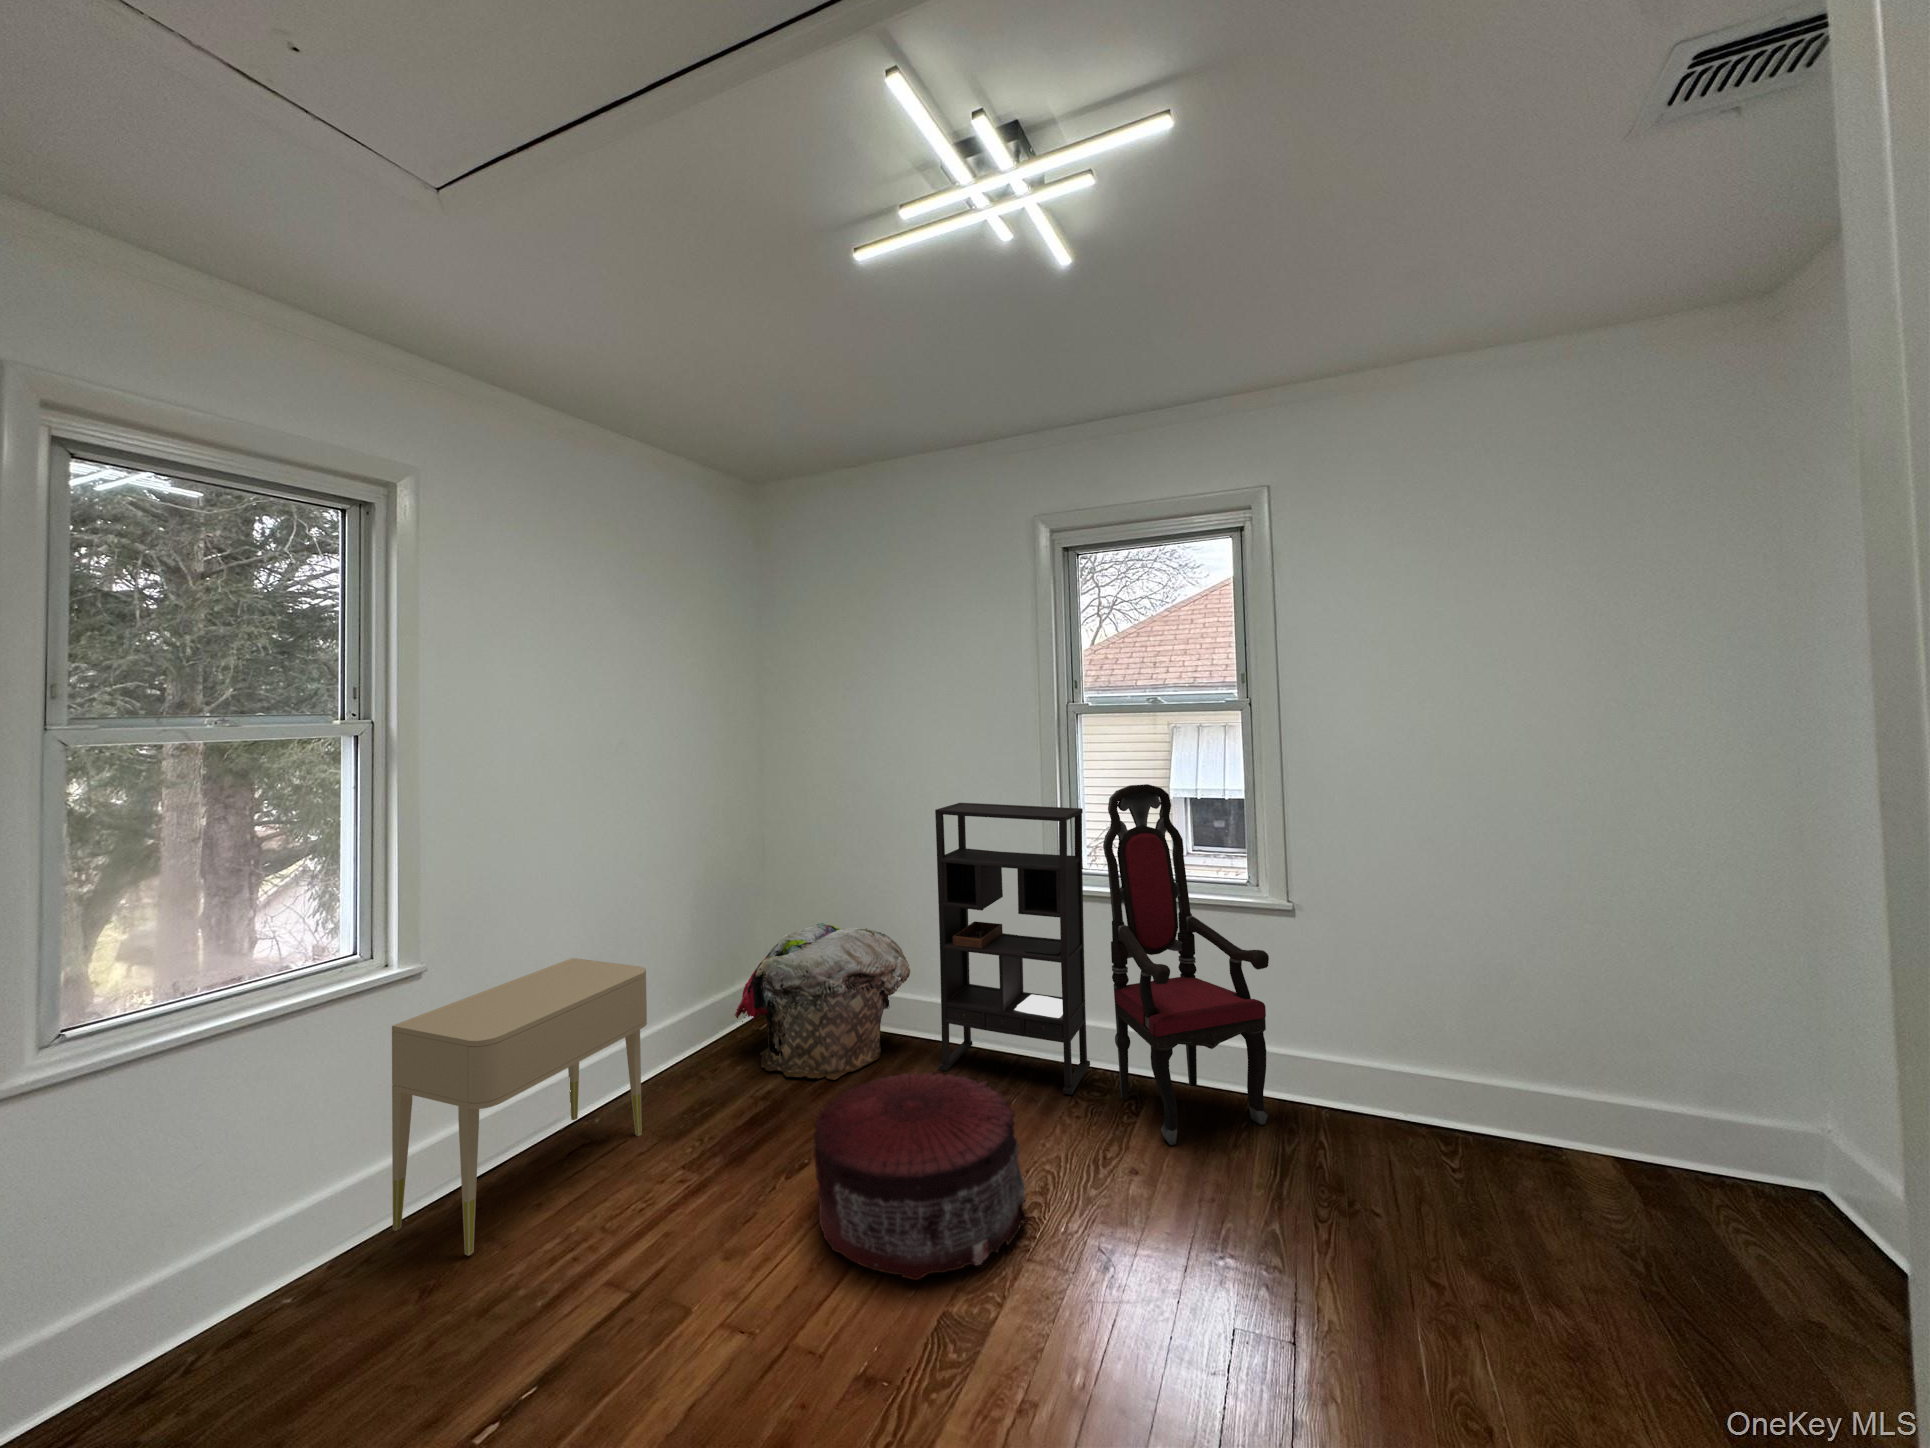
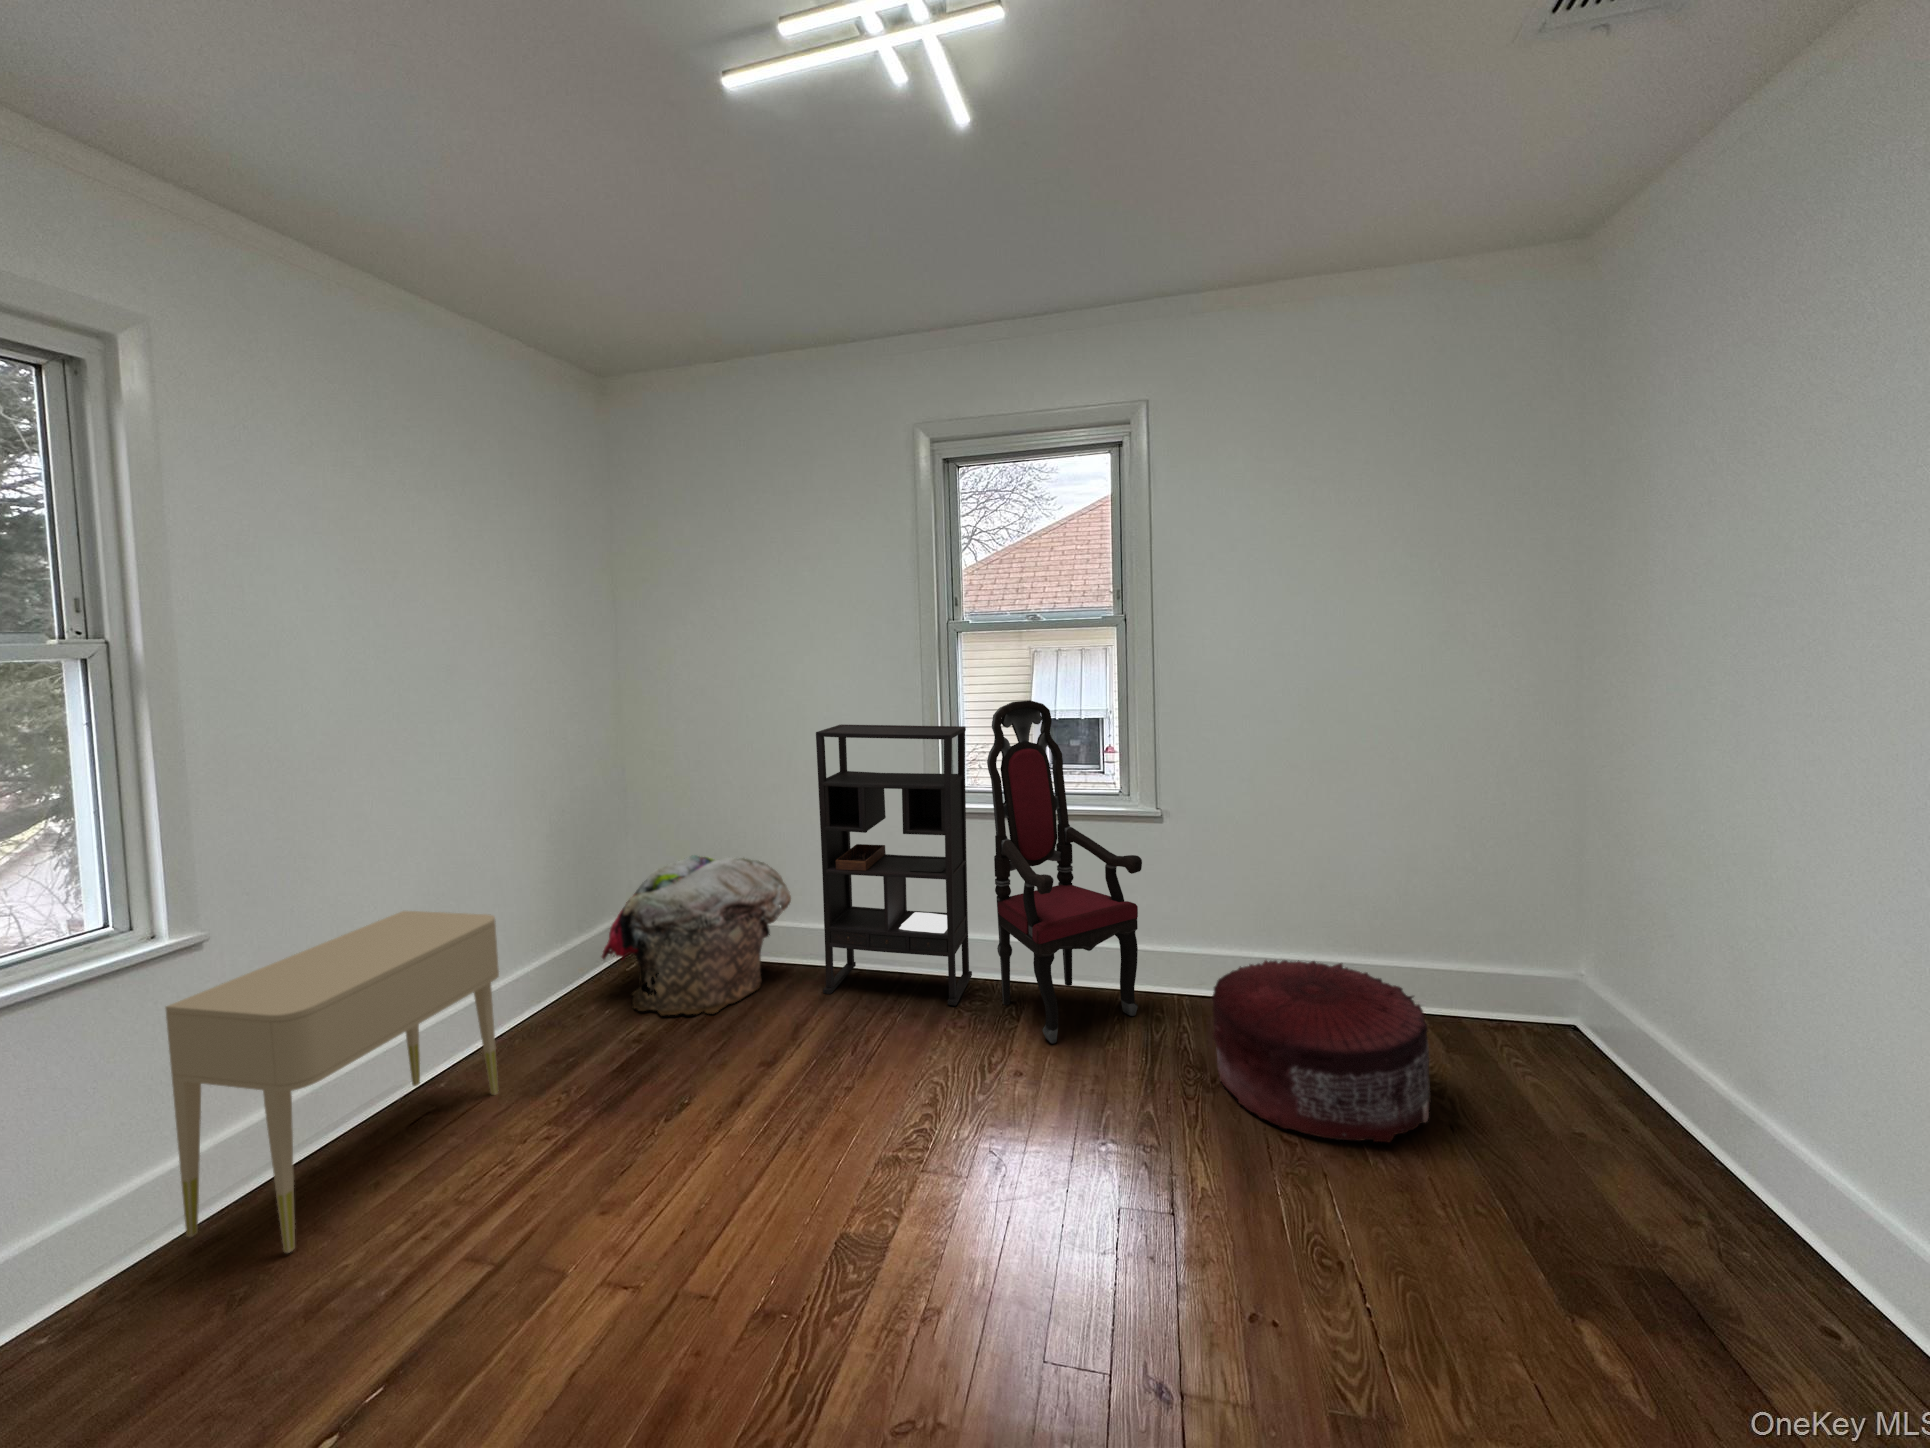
pouf: present [814,1071,1028,1280] -> present [1212,960,1431,1142]

